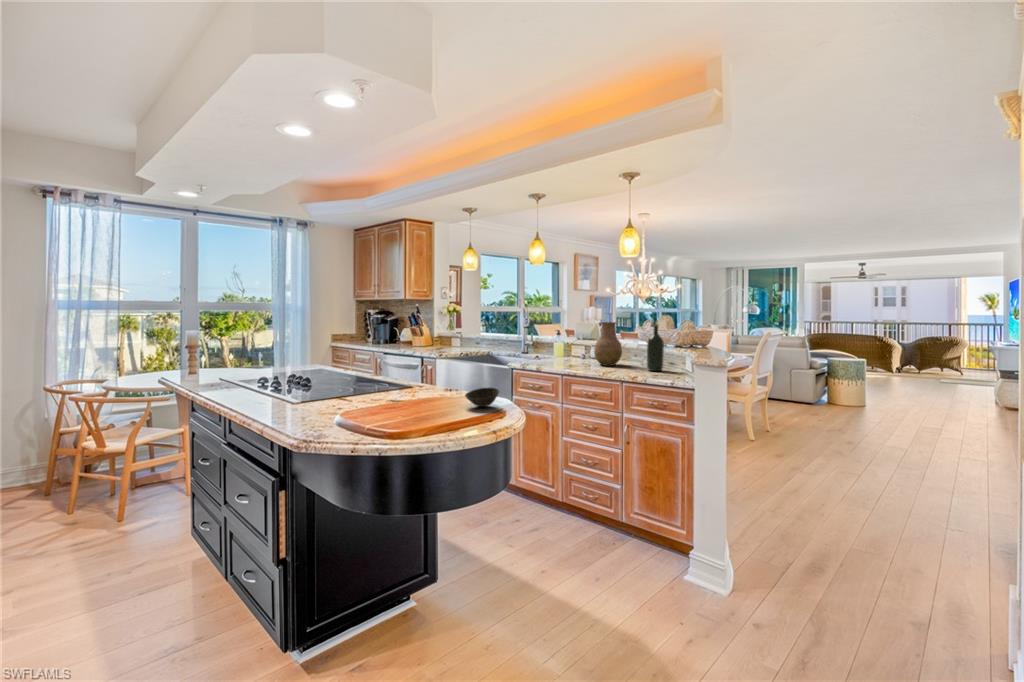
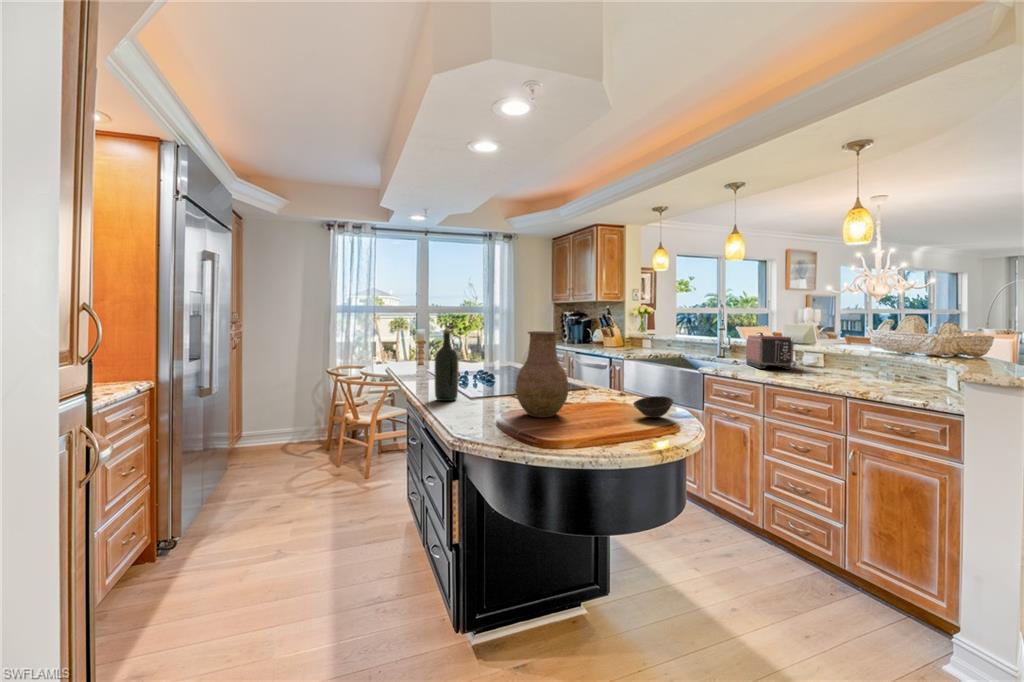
vase: present [594,322,622,366] -> present [515,331,569,417]
wine bottle: present [647,324,664,371] -> present [435,330,459,401]
toaster: none [547,333,584,362] -> present [746,335,794,370]

